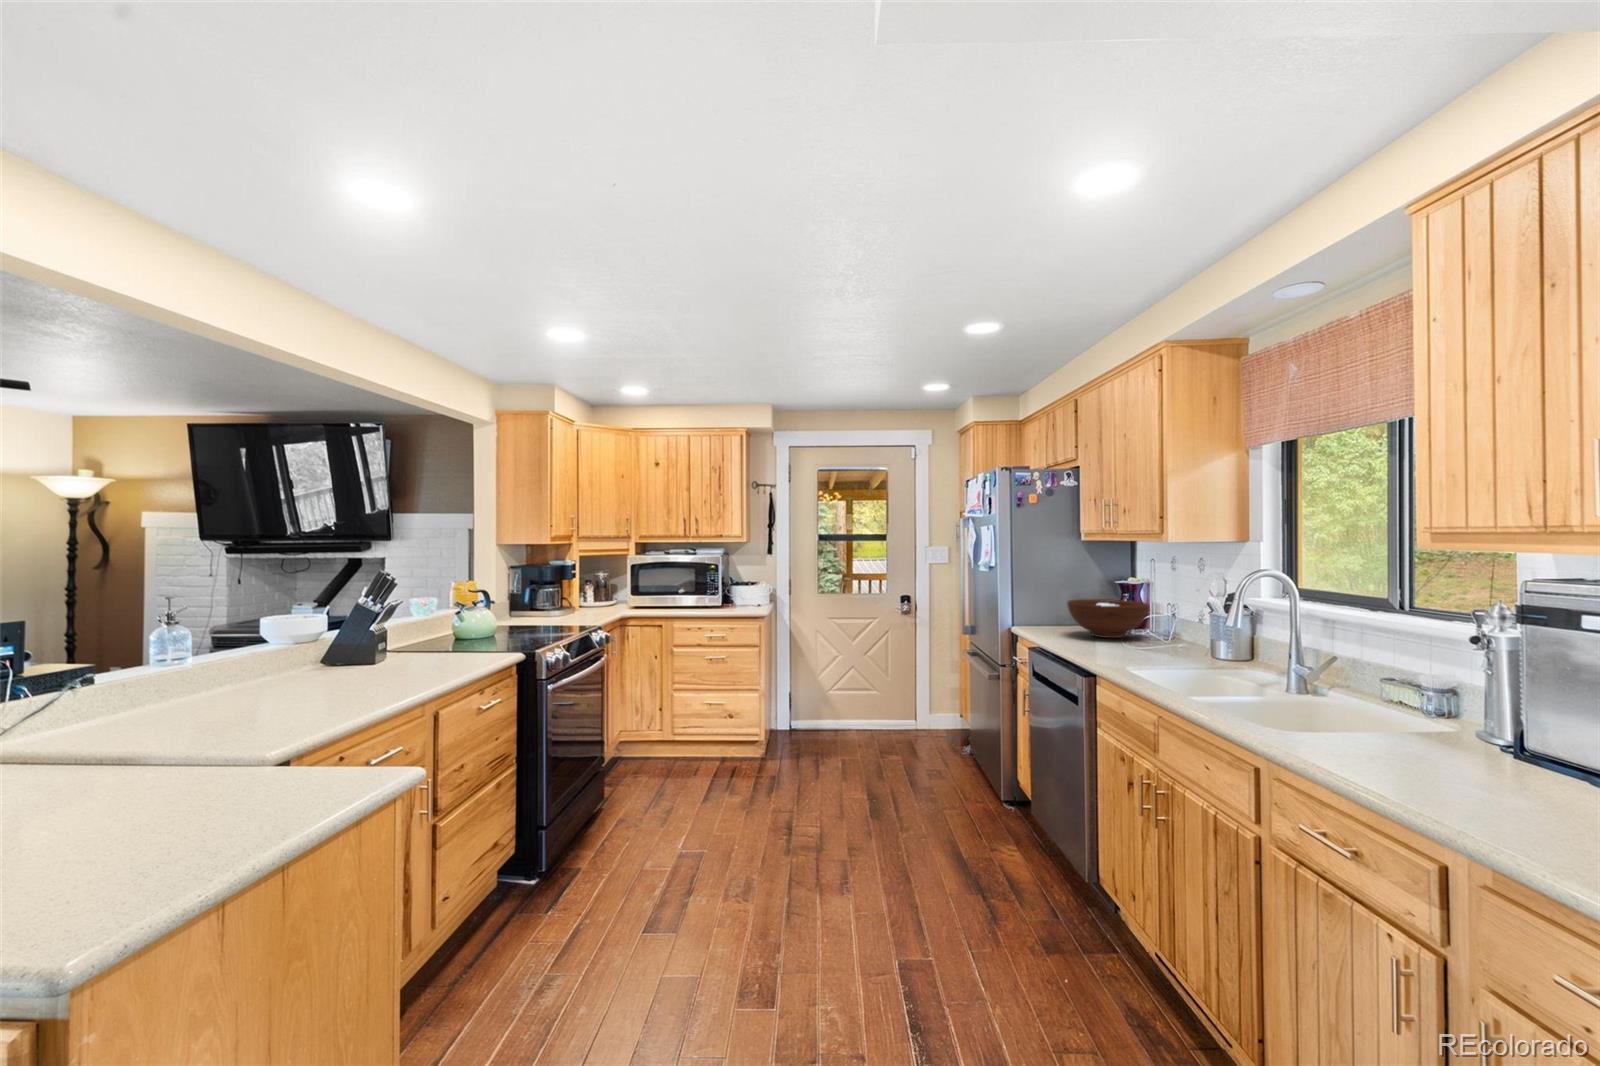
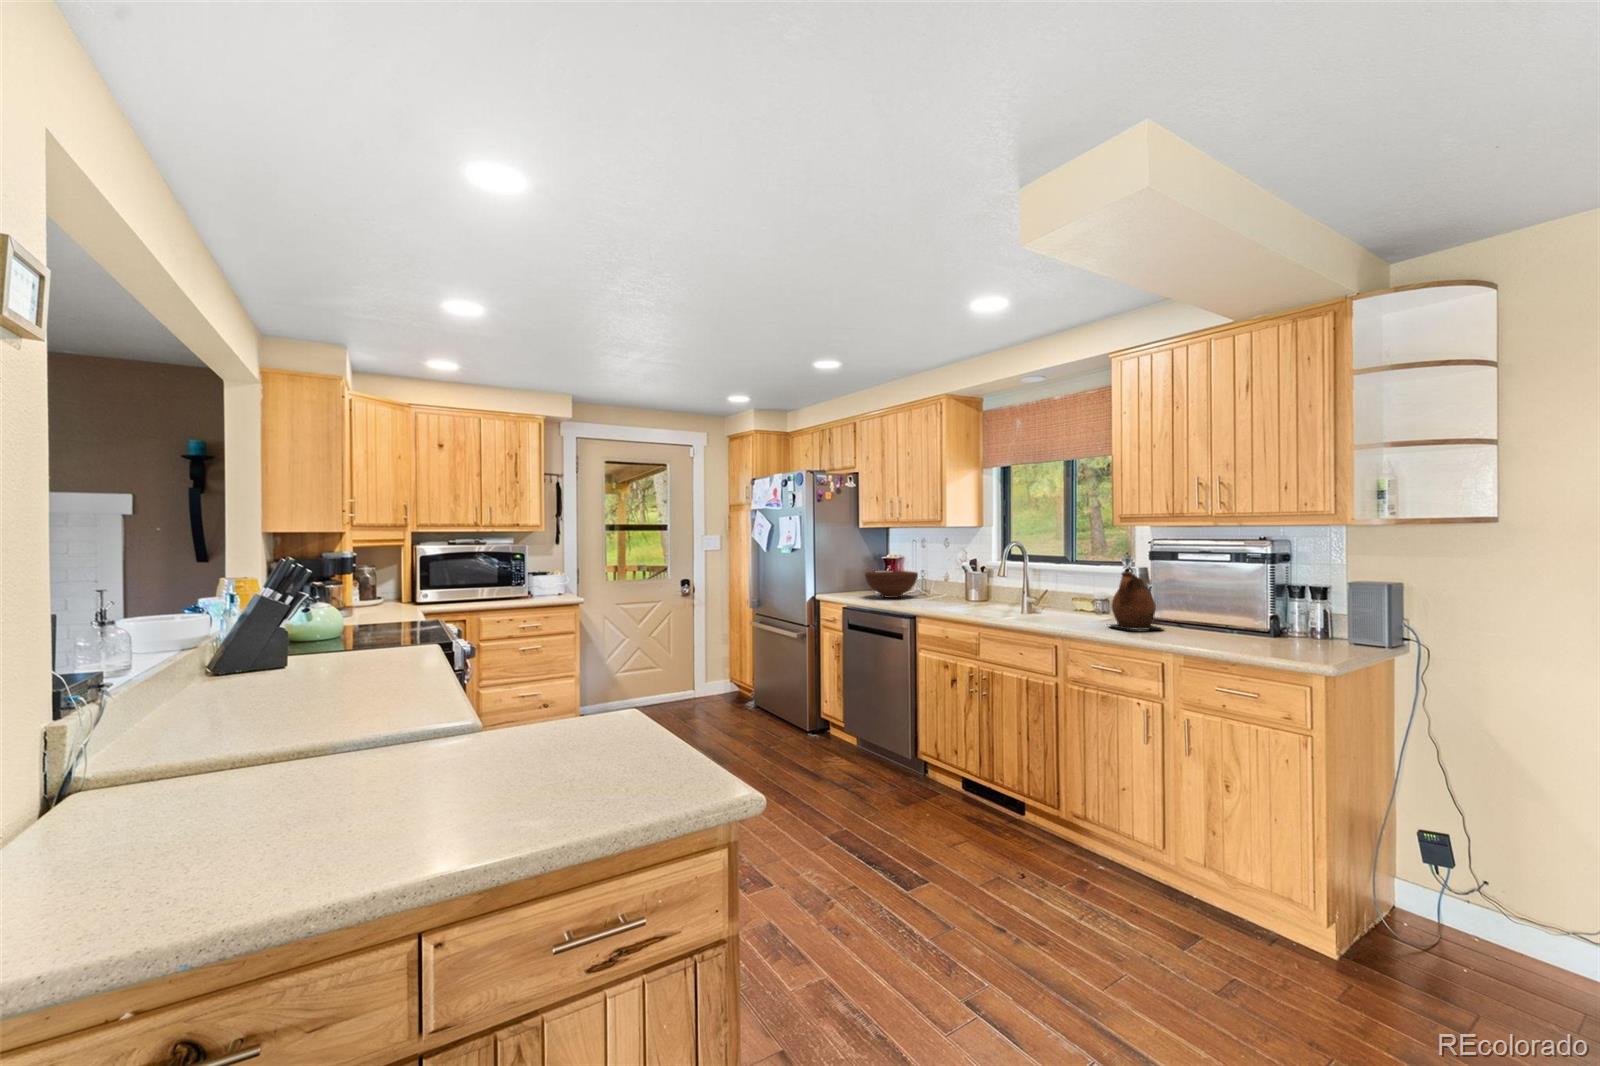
ceramic pitcher: none [1383,642,1540,786] -> present [1111,572,1162,630]

